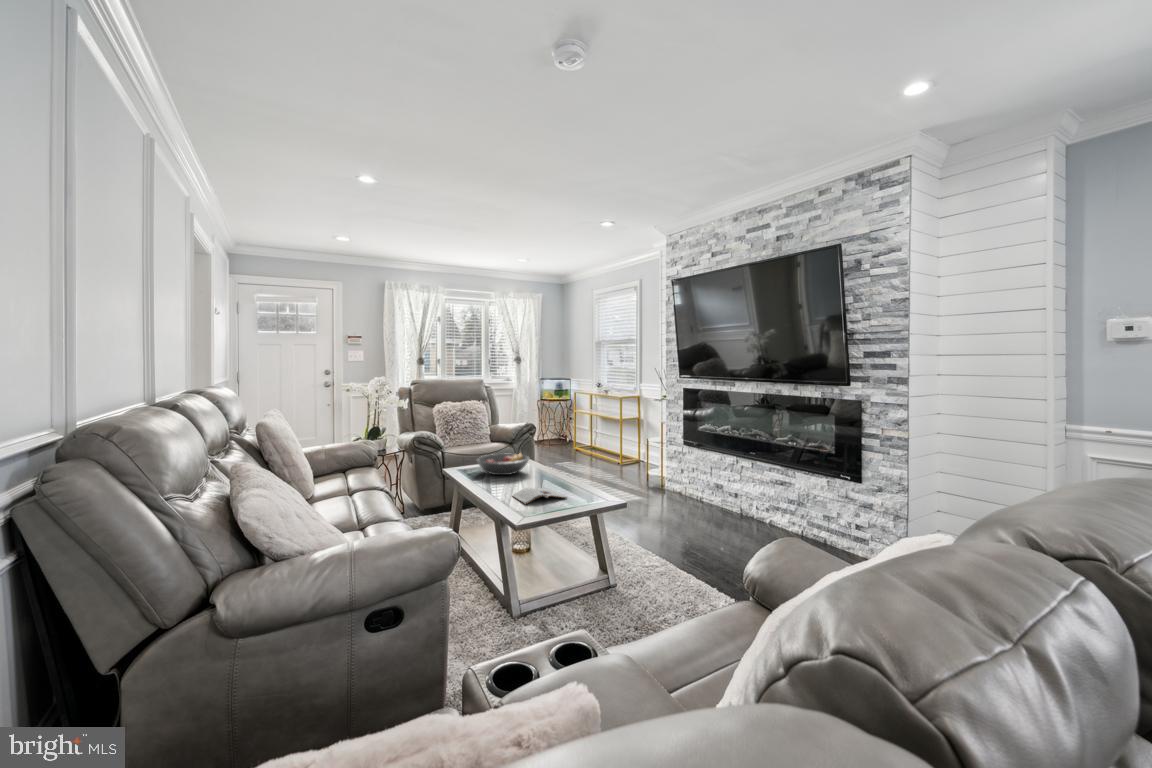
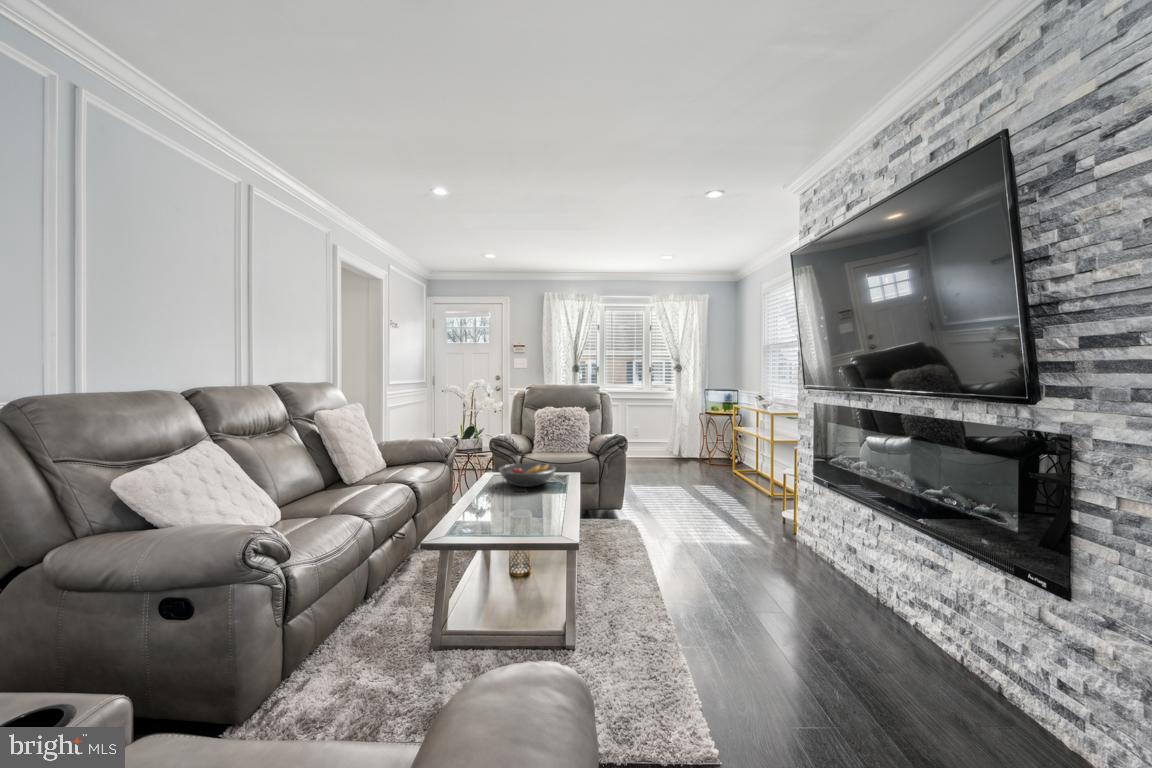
magazine: present [513,487,566,504] -> none [471,503,531,523]

